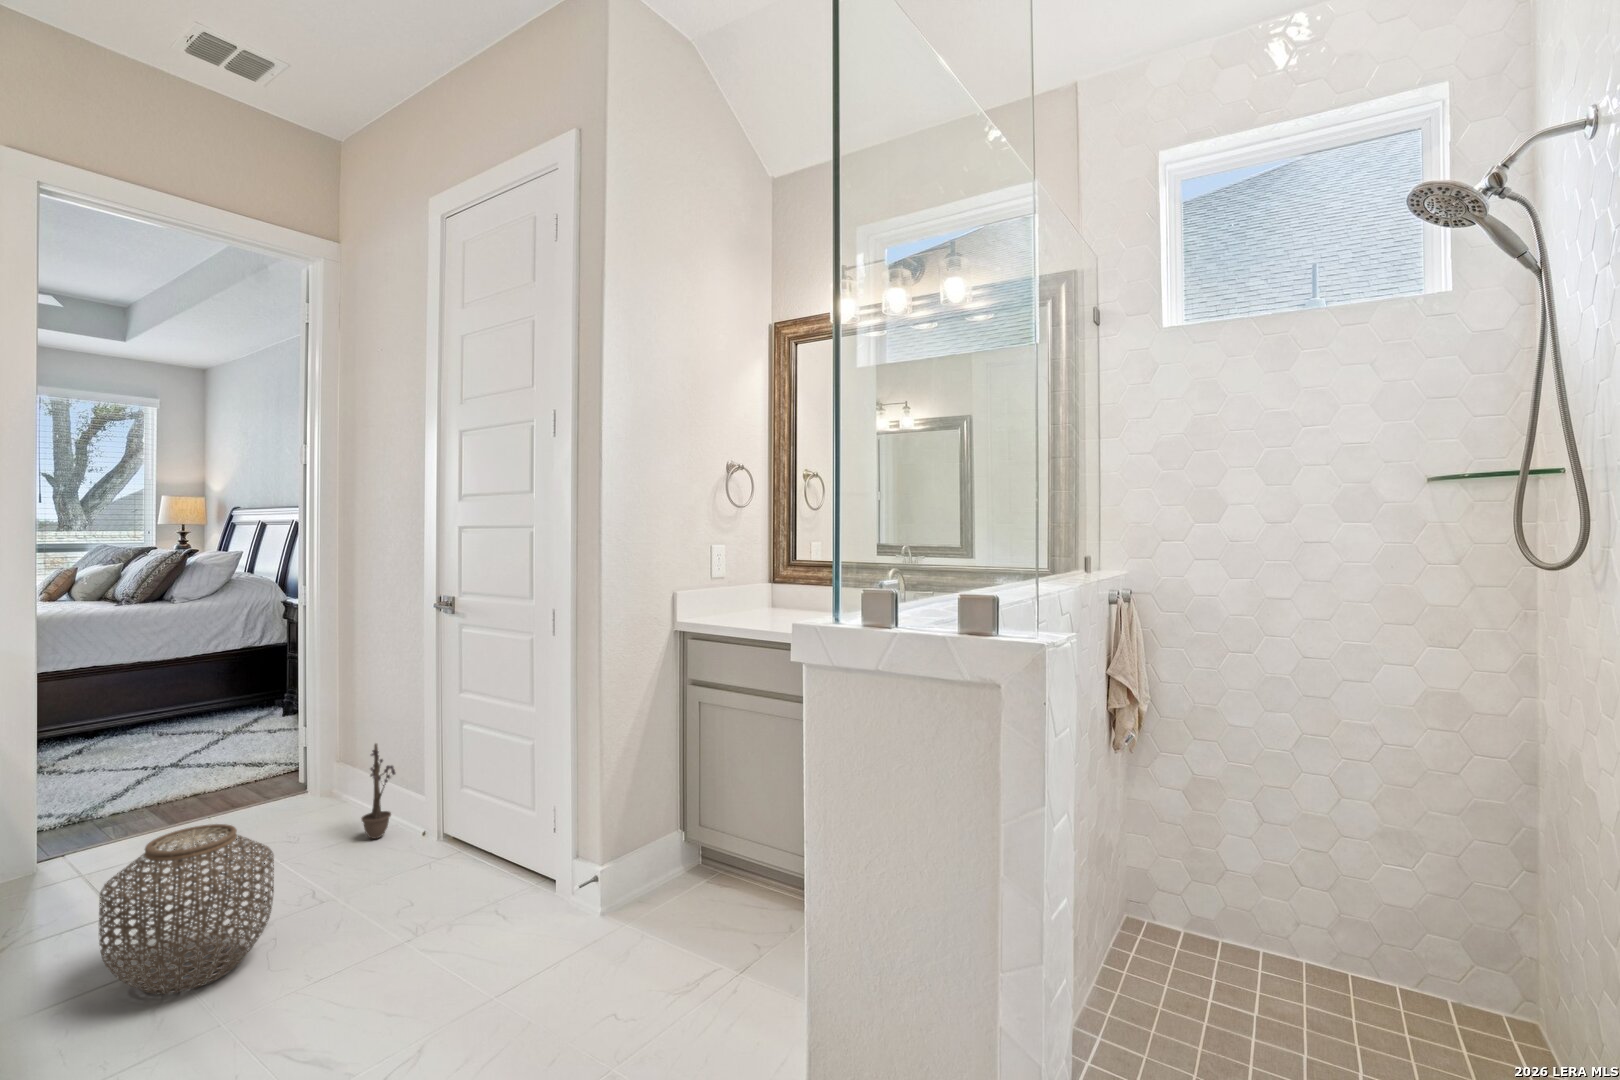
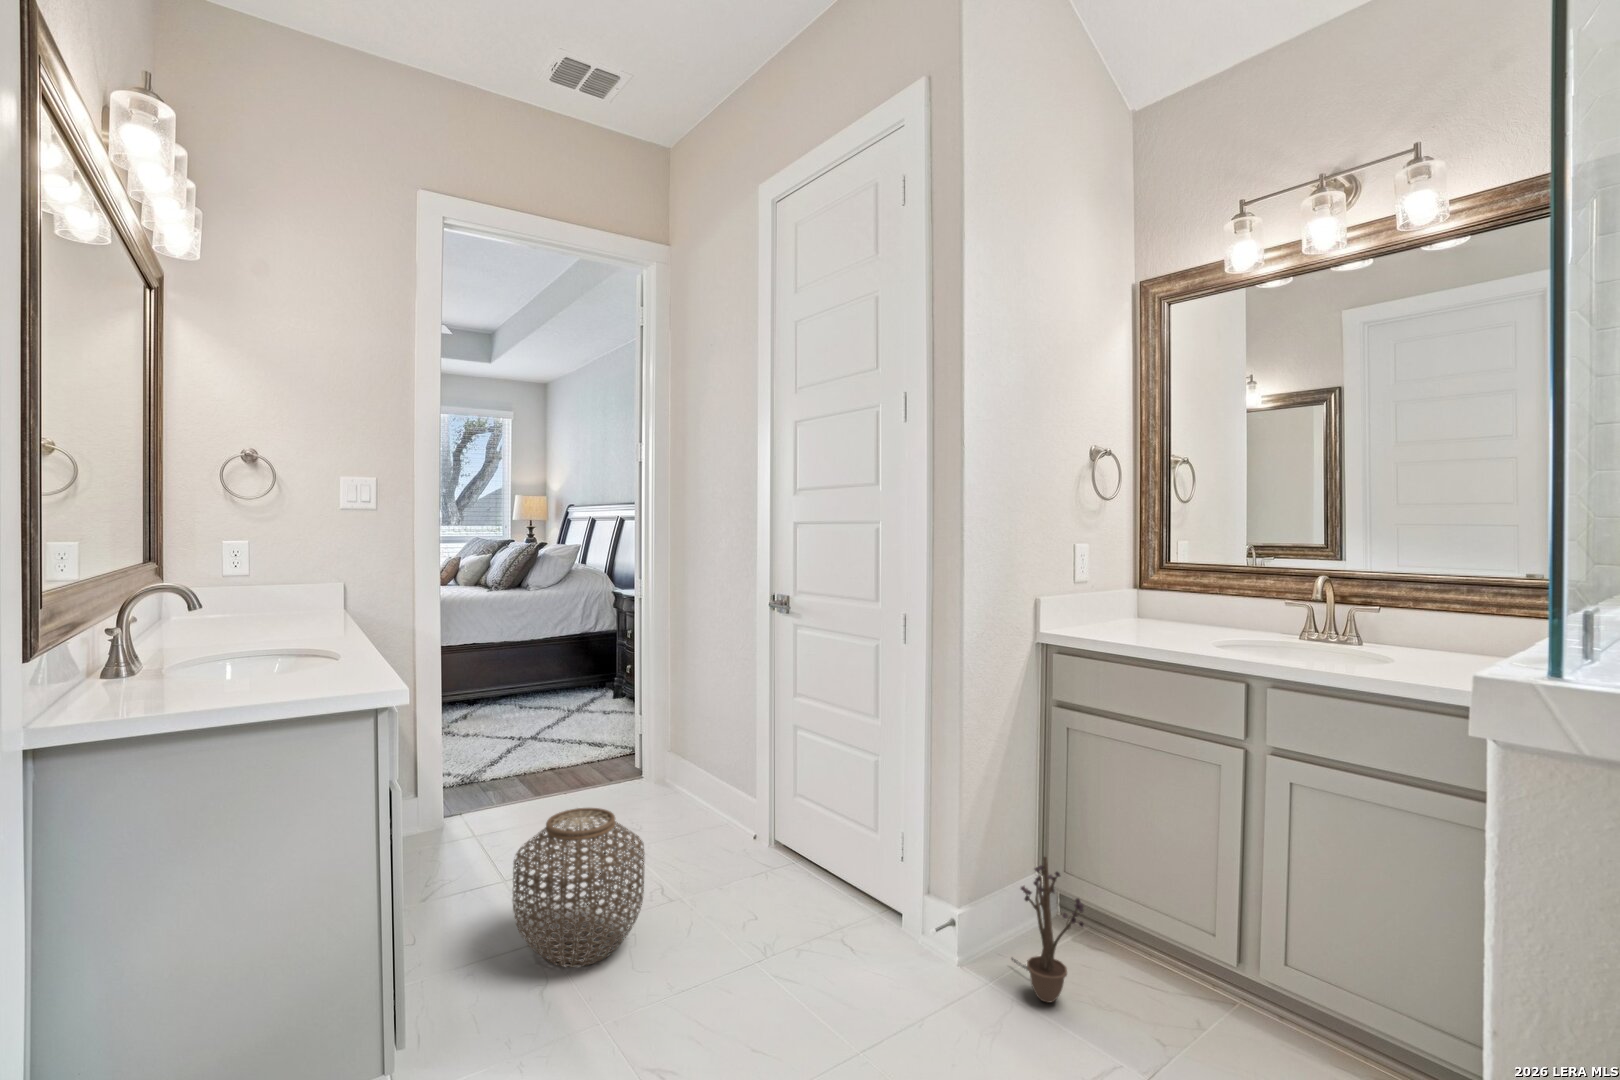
decorative plant: present [361,744,395,839] -> present [1011,857,1084,1003]

